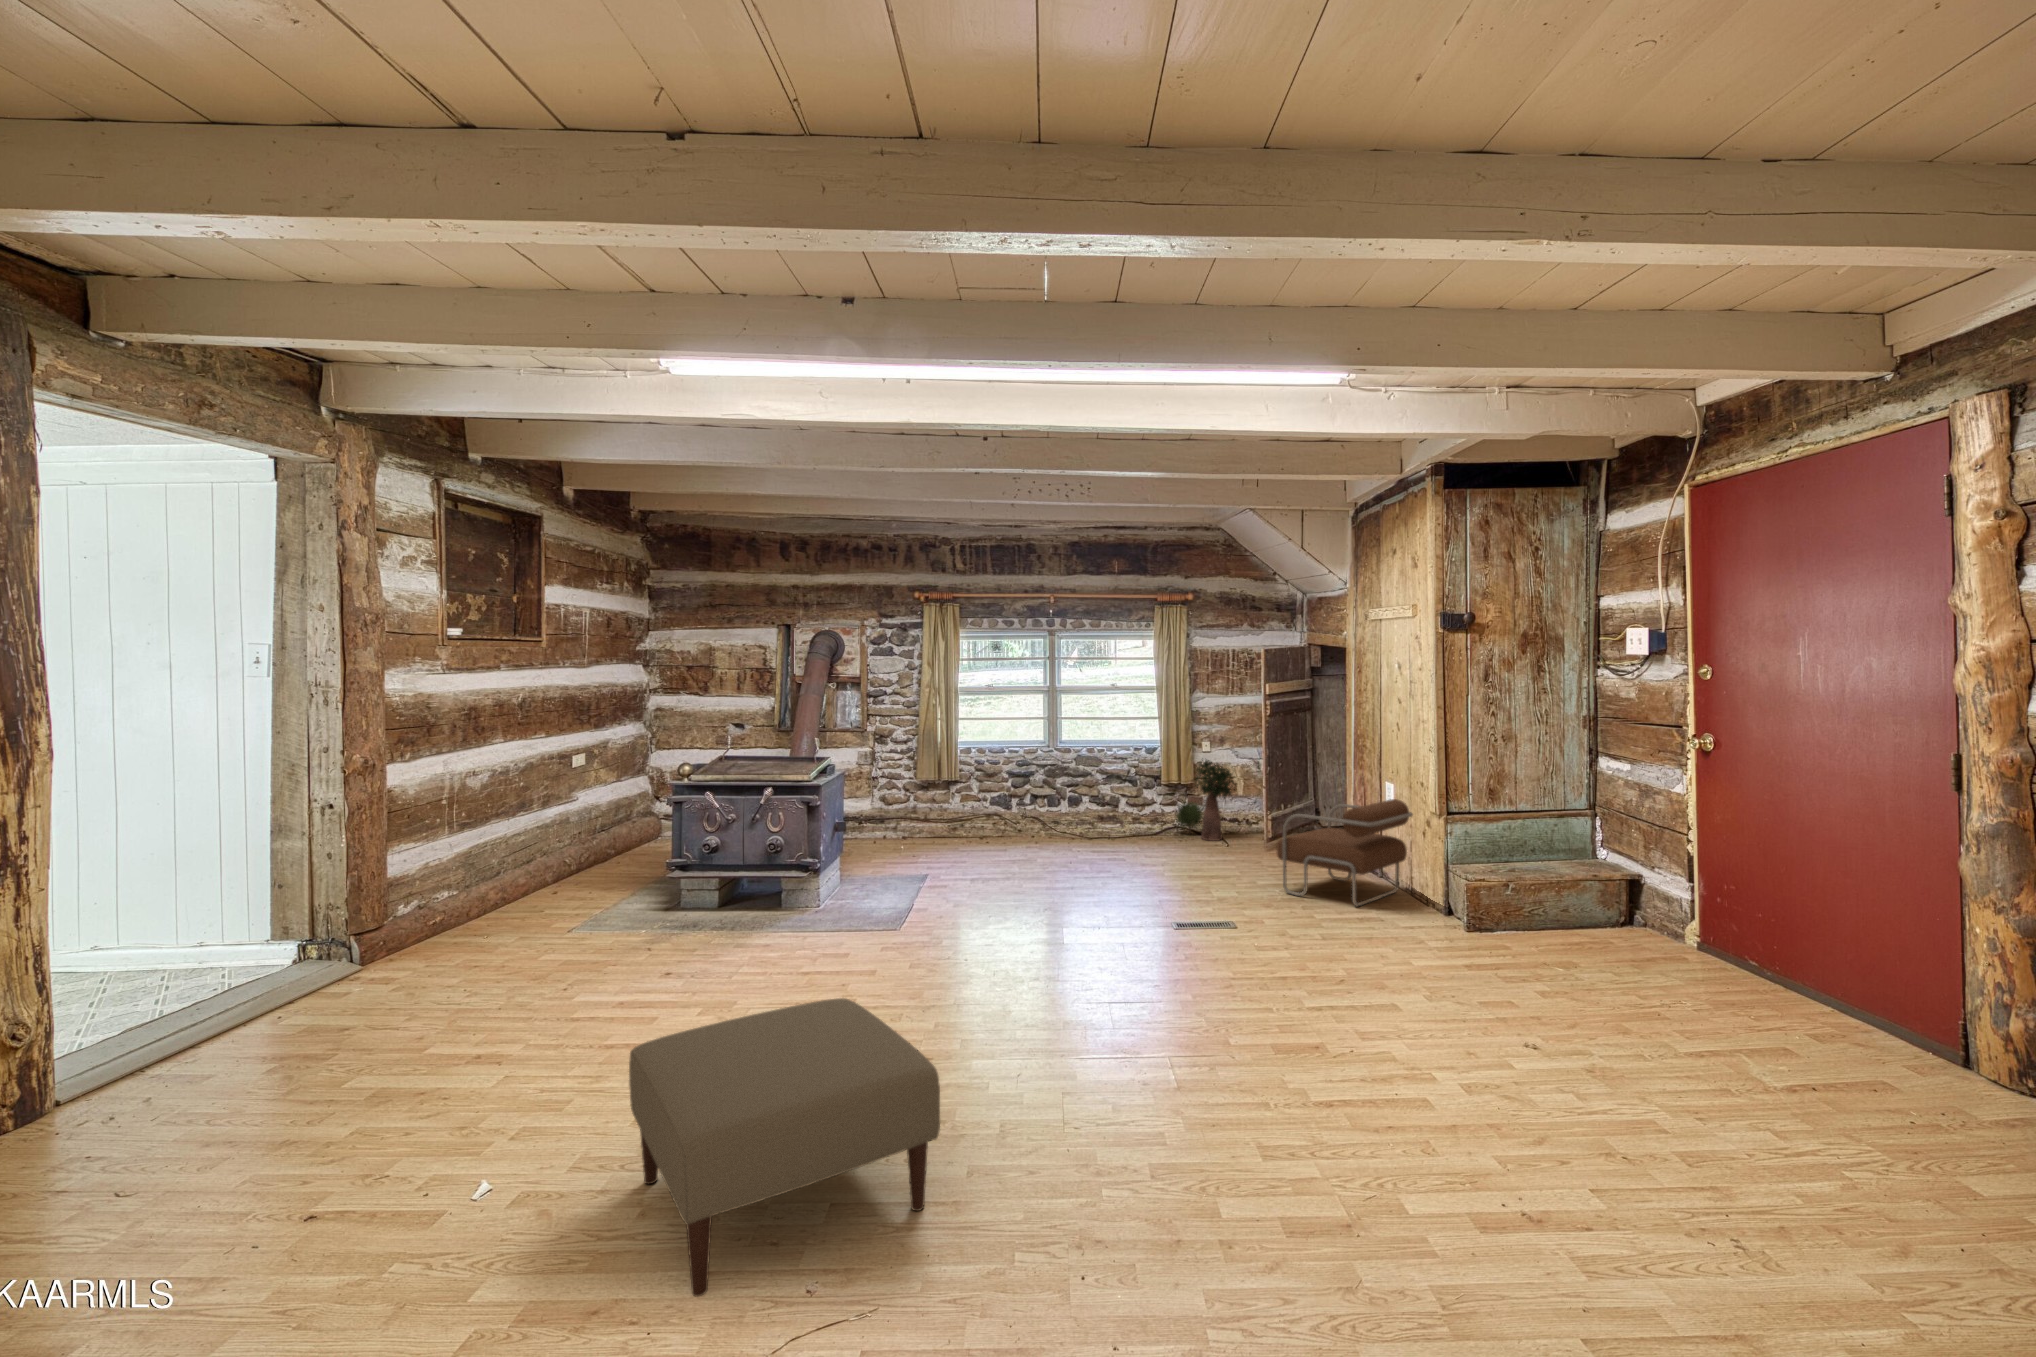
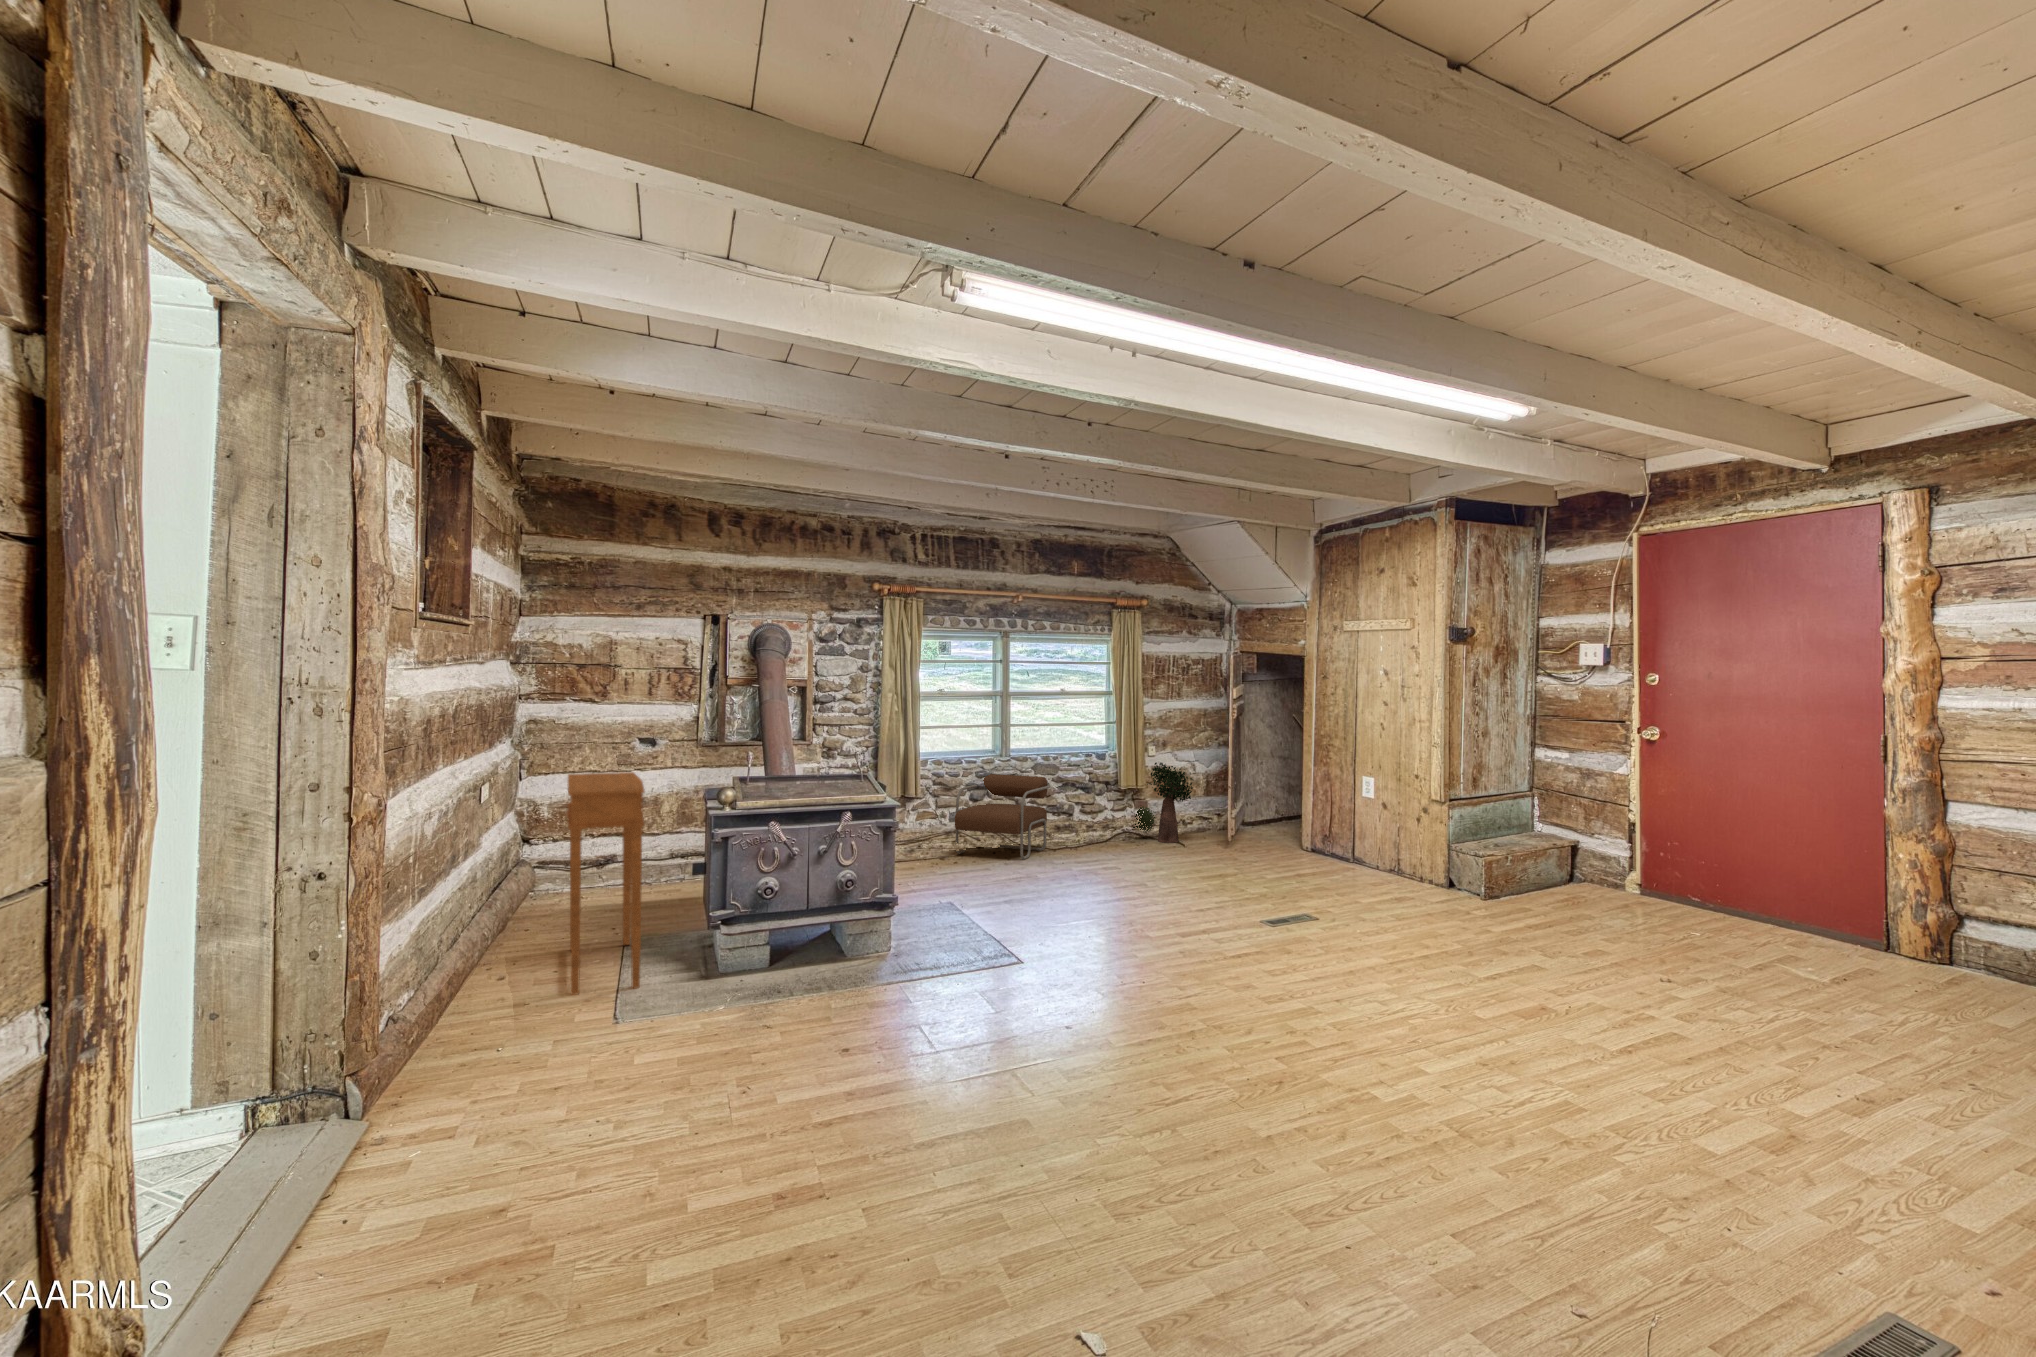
side table: none [422,759,566,946] -> present [567,772,645,995]
armchair: present [1276,799,1413,907] -> present [955,774,1050,860]
ottoman: present [629,998,940,1296] -> none [1241,949,1486,1150]

